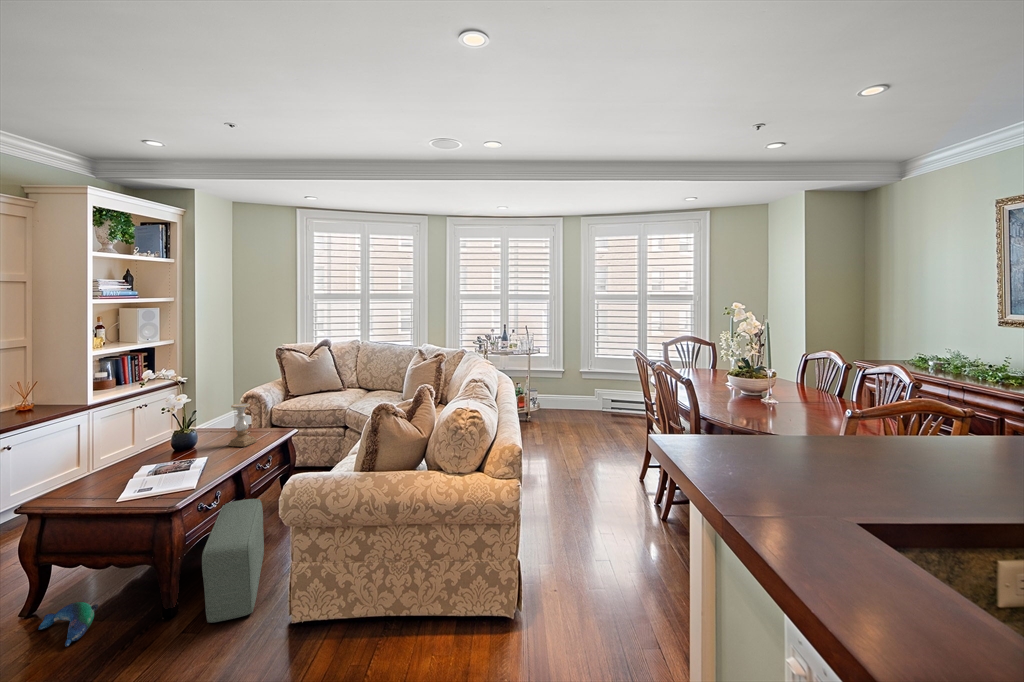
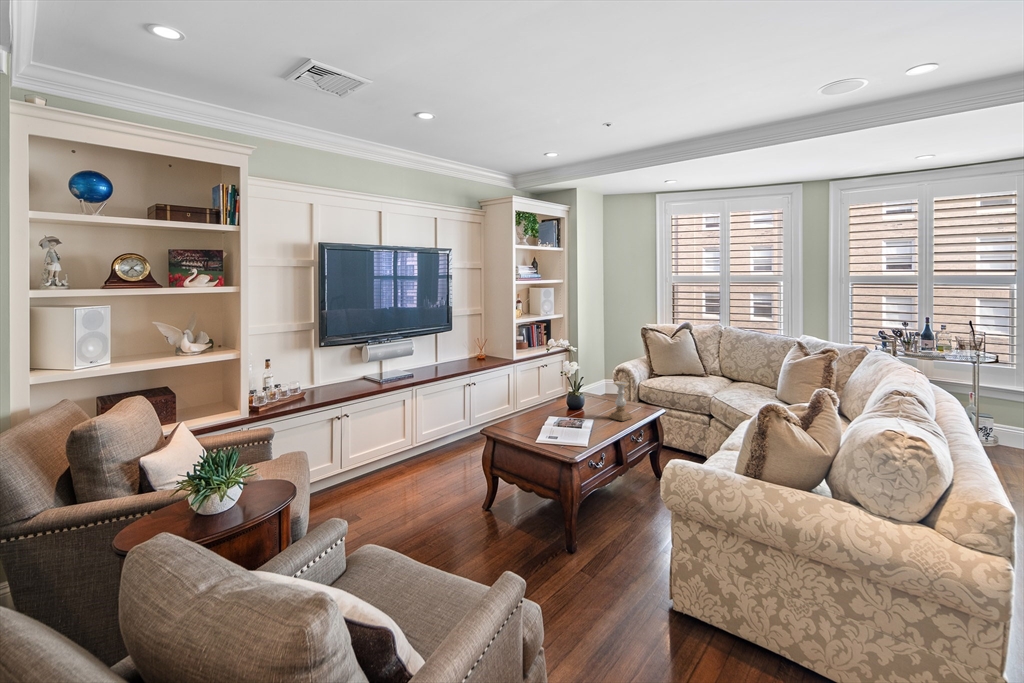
pouf: present [202,499,264,623] -> none [592,470,636,580]
plush toy: present [38,602,98,646] -> none [482,521,517,554]

